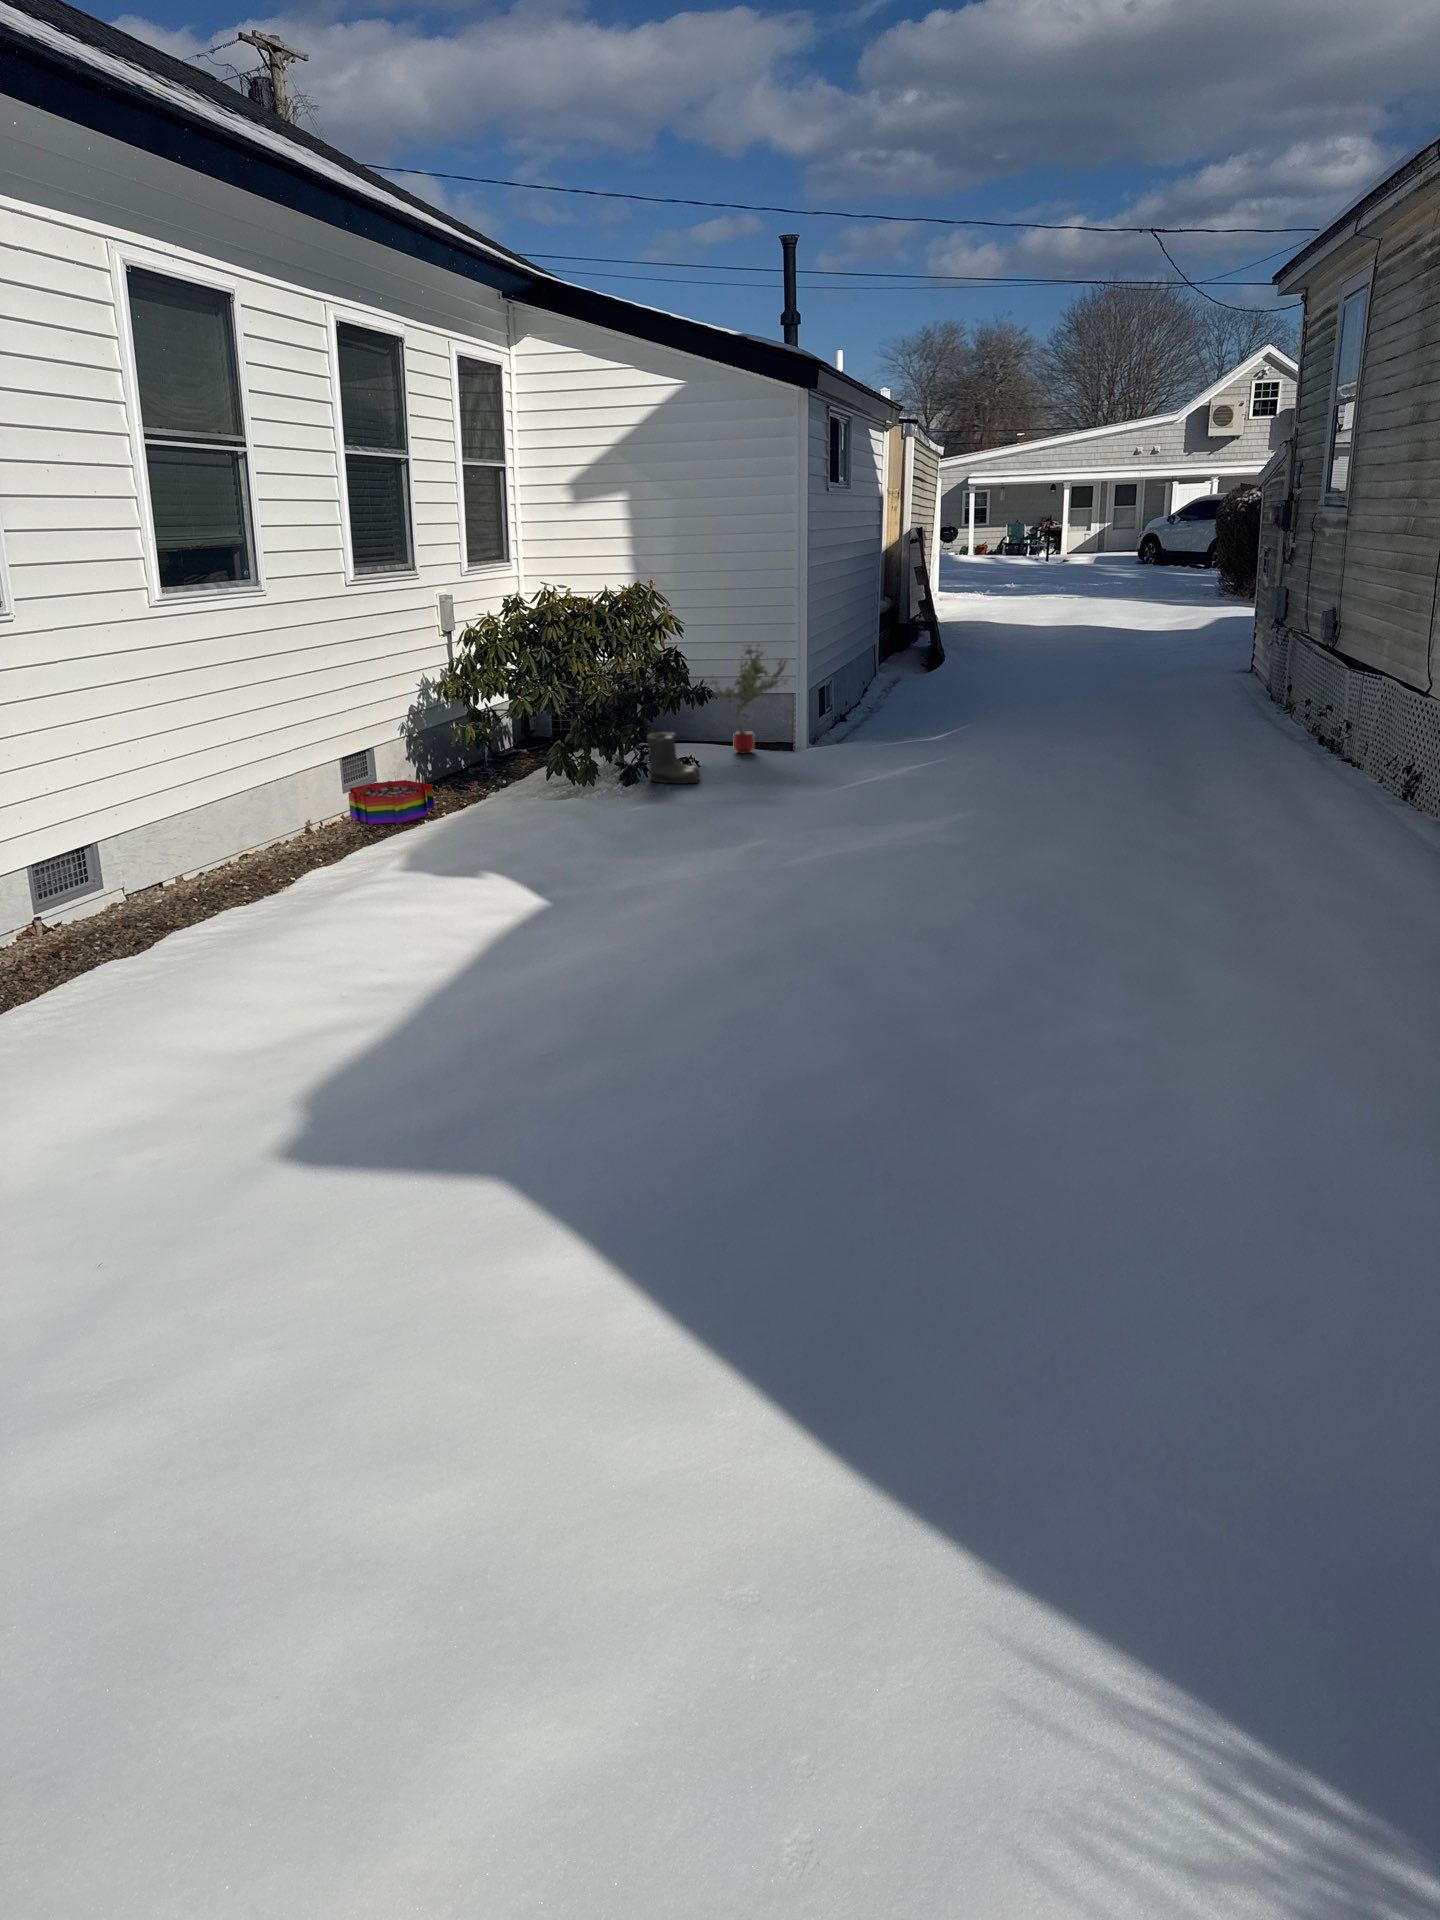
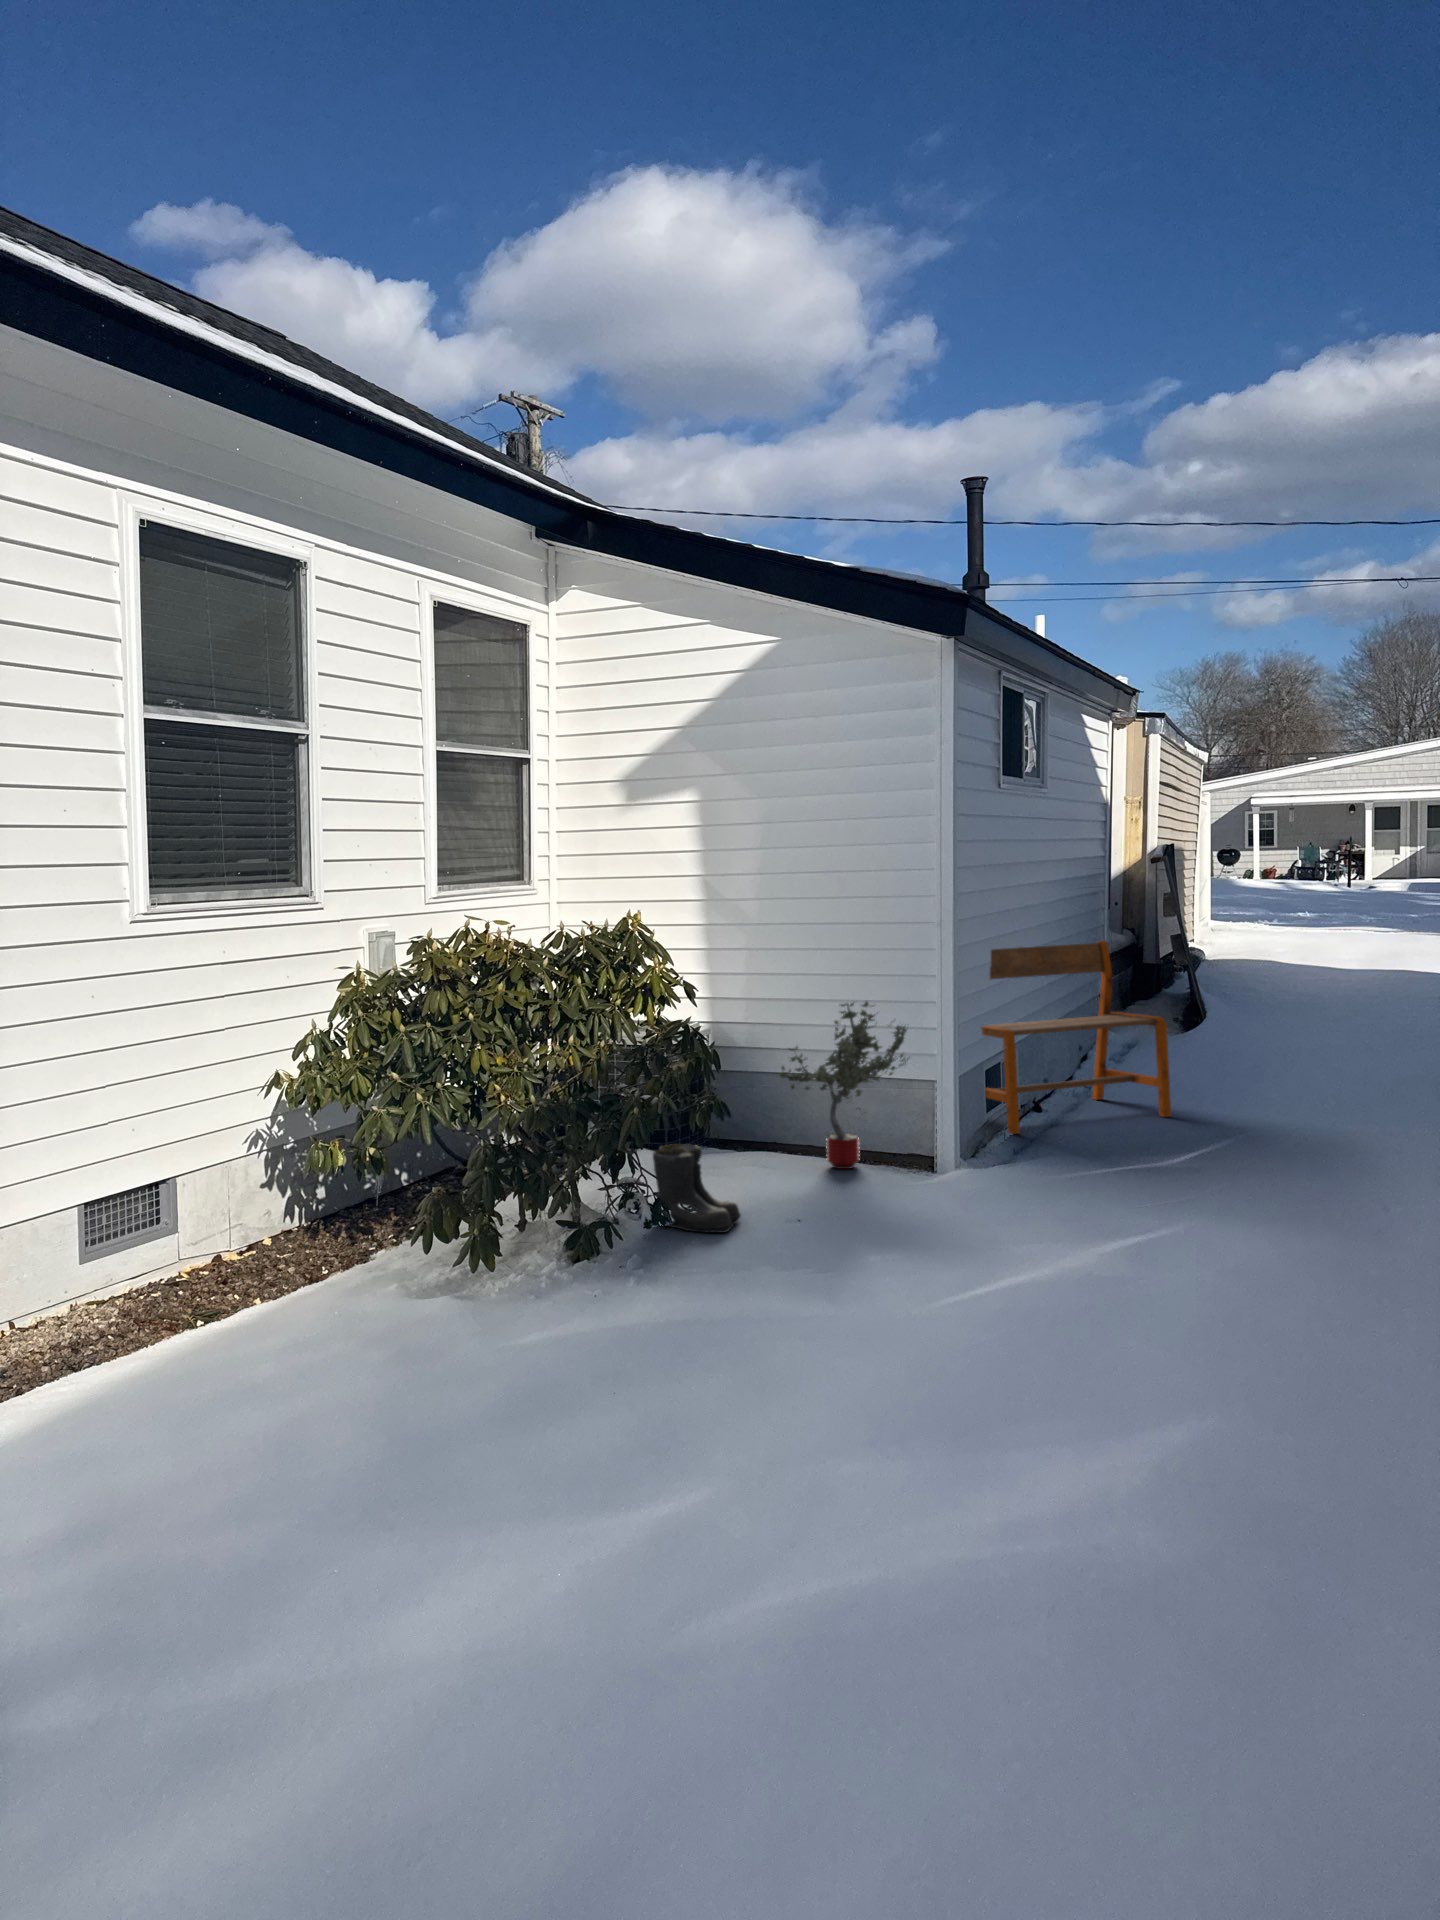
bench: none [803,603,939,734] -> present [981,941,1171,1134]
storage bin: present [348,780,434,824] -> none [119,1220,266,1305]

